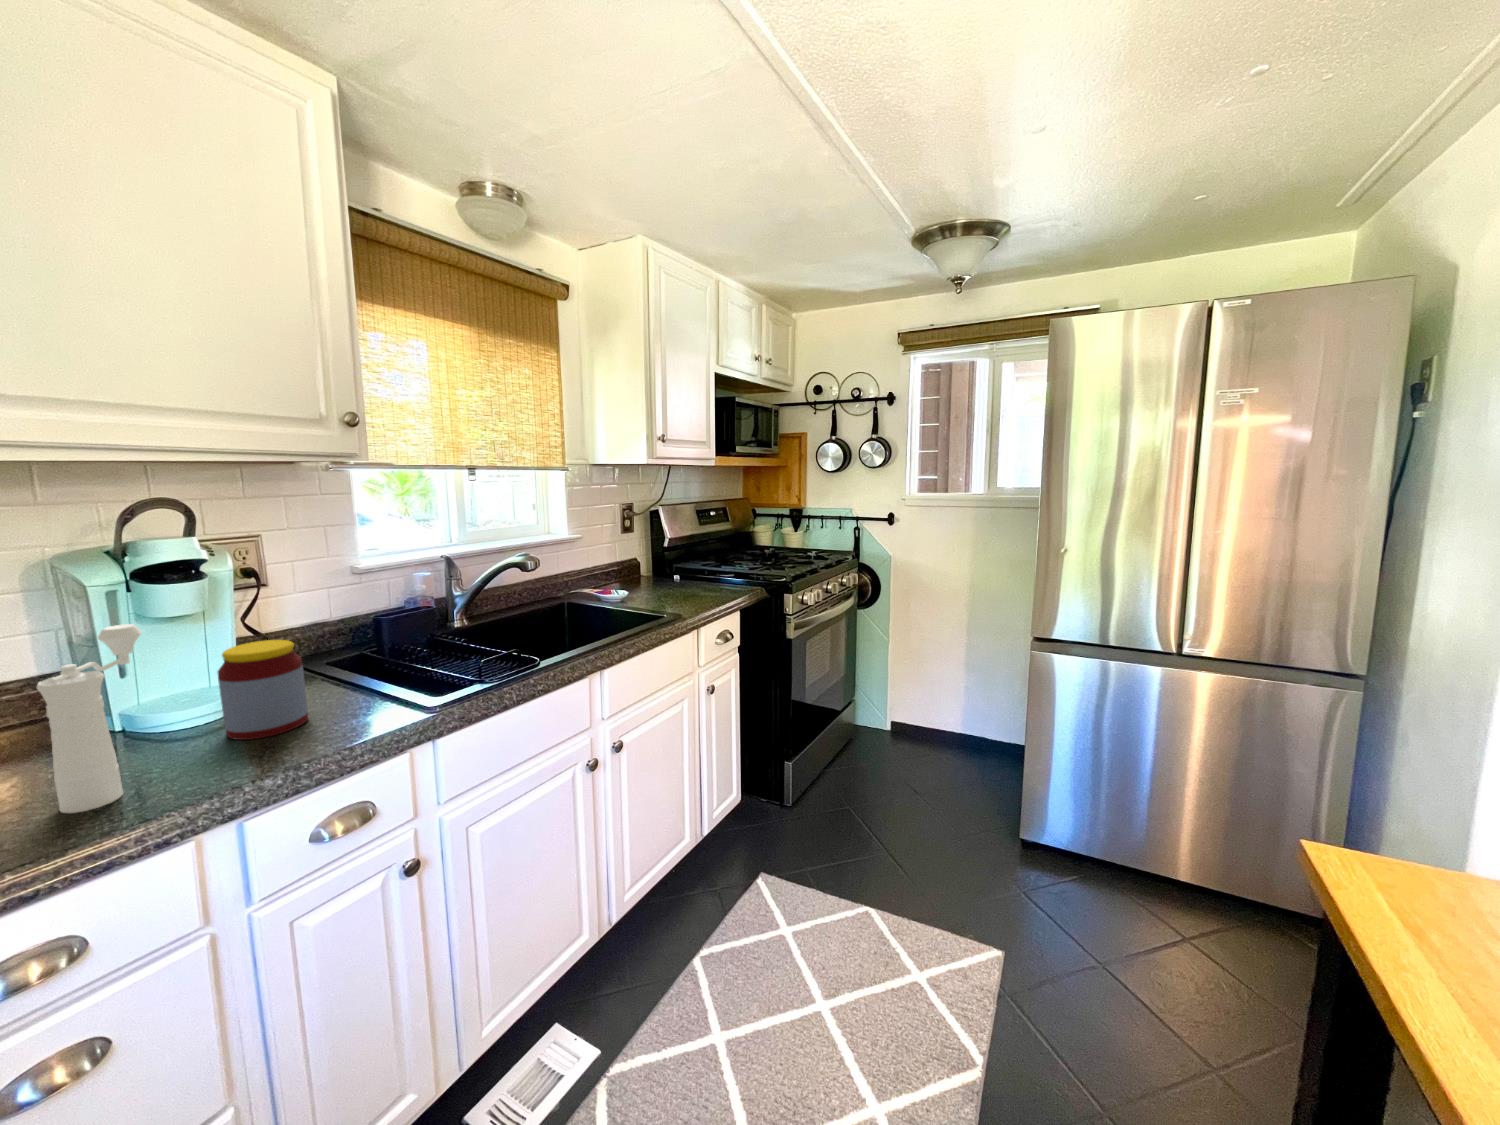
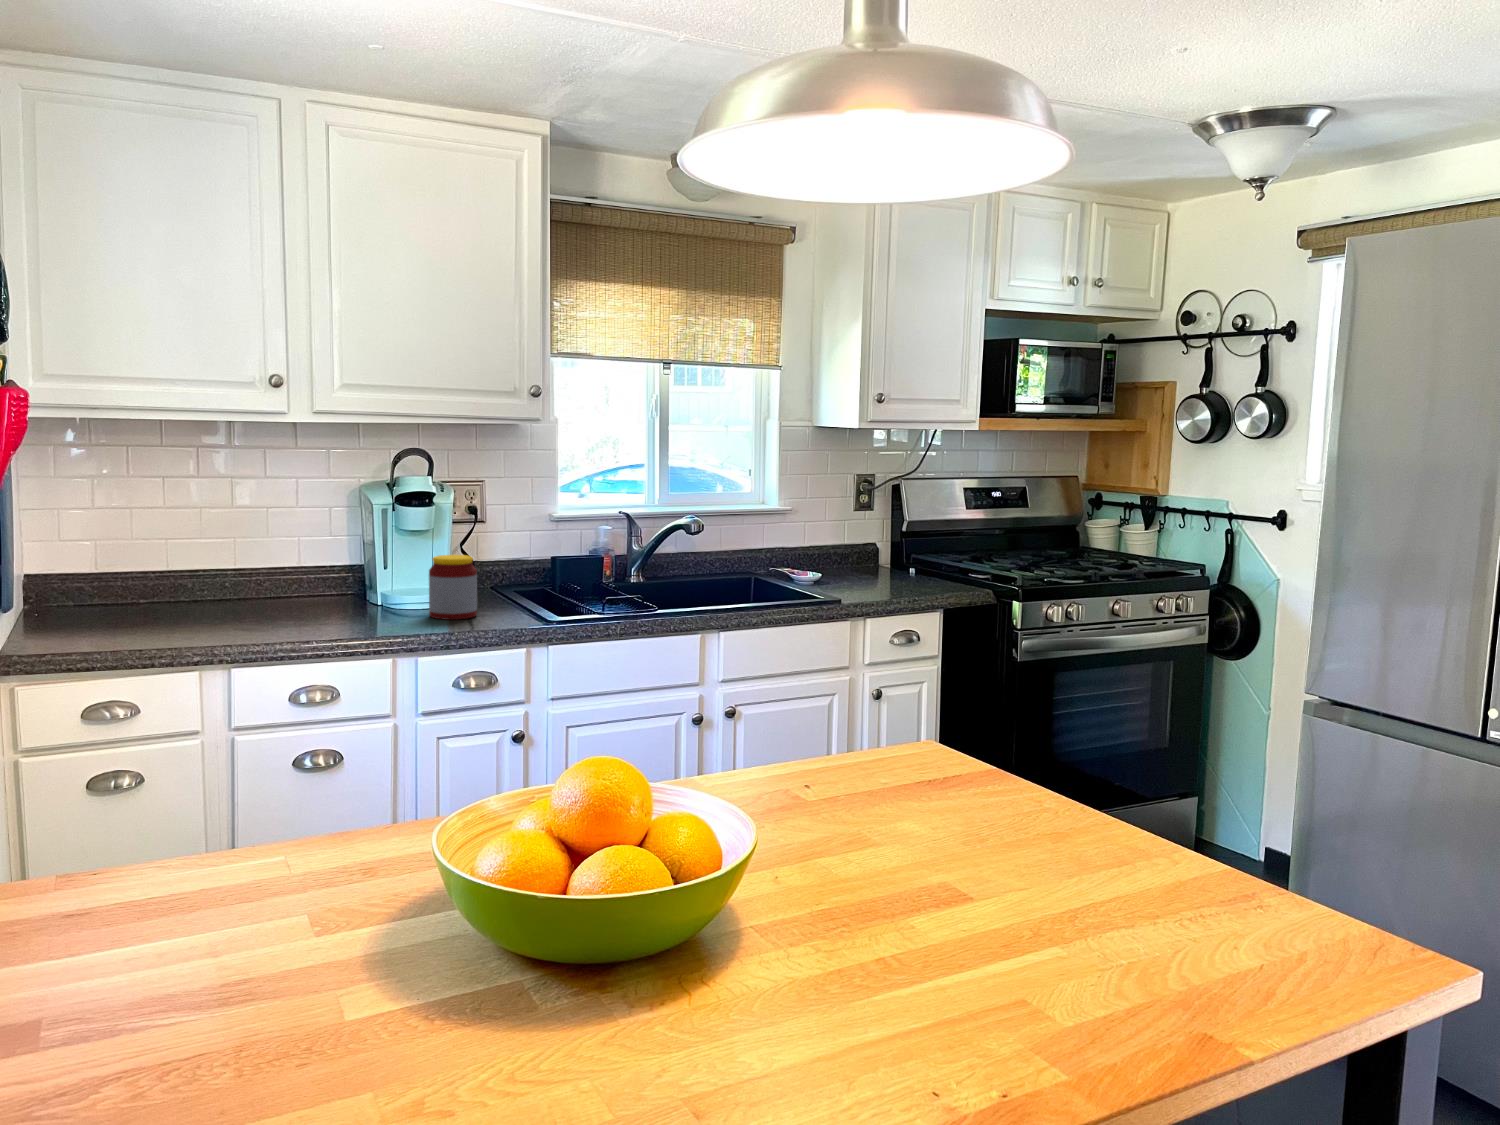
pepper mill: present [37,624,142,813] -> none [343,528,392,628]

